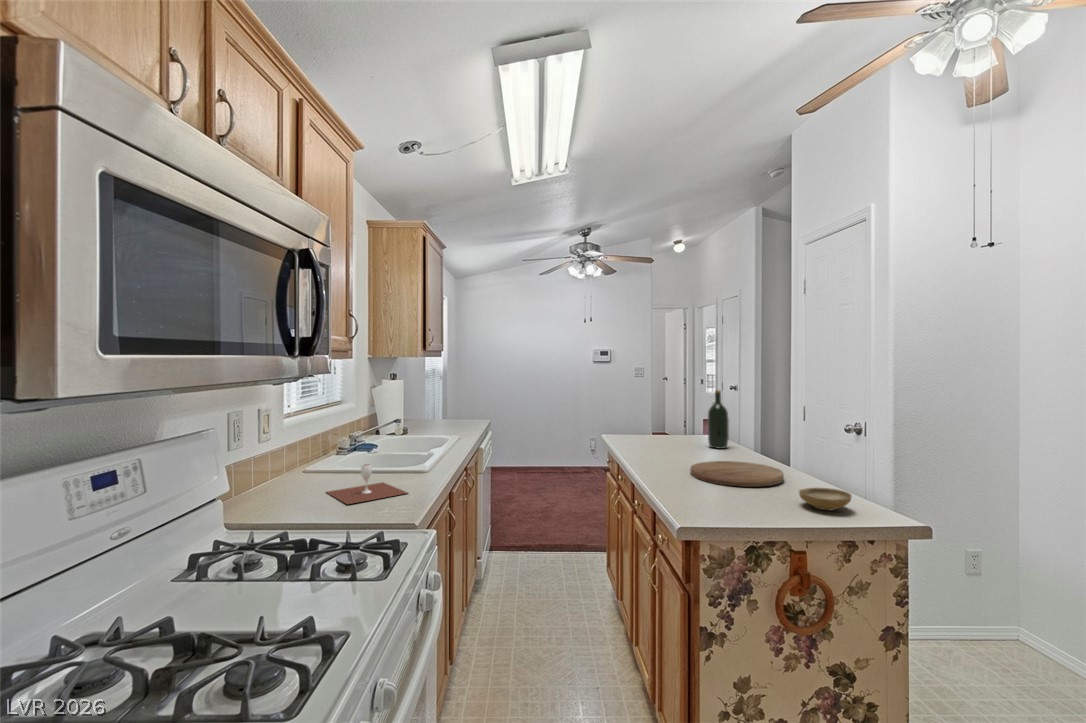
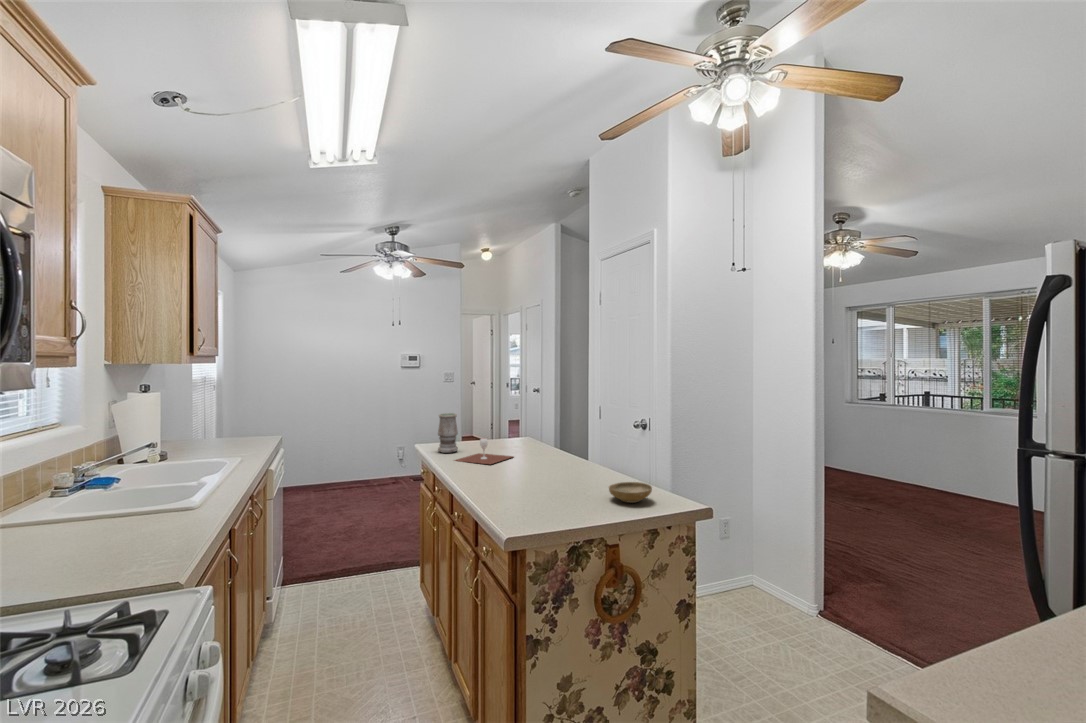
wine bottle: present [708,390,729,449] -> none [520,394,539,451]
vase: none [625,406,644,445] -> present [438,413,458,453]
cutting board: present [690,461,784,487] -> none [508,463,592,487]
wine glass: present [326,464,407,504] -> present [454,438,513,464]

